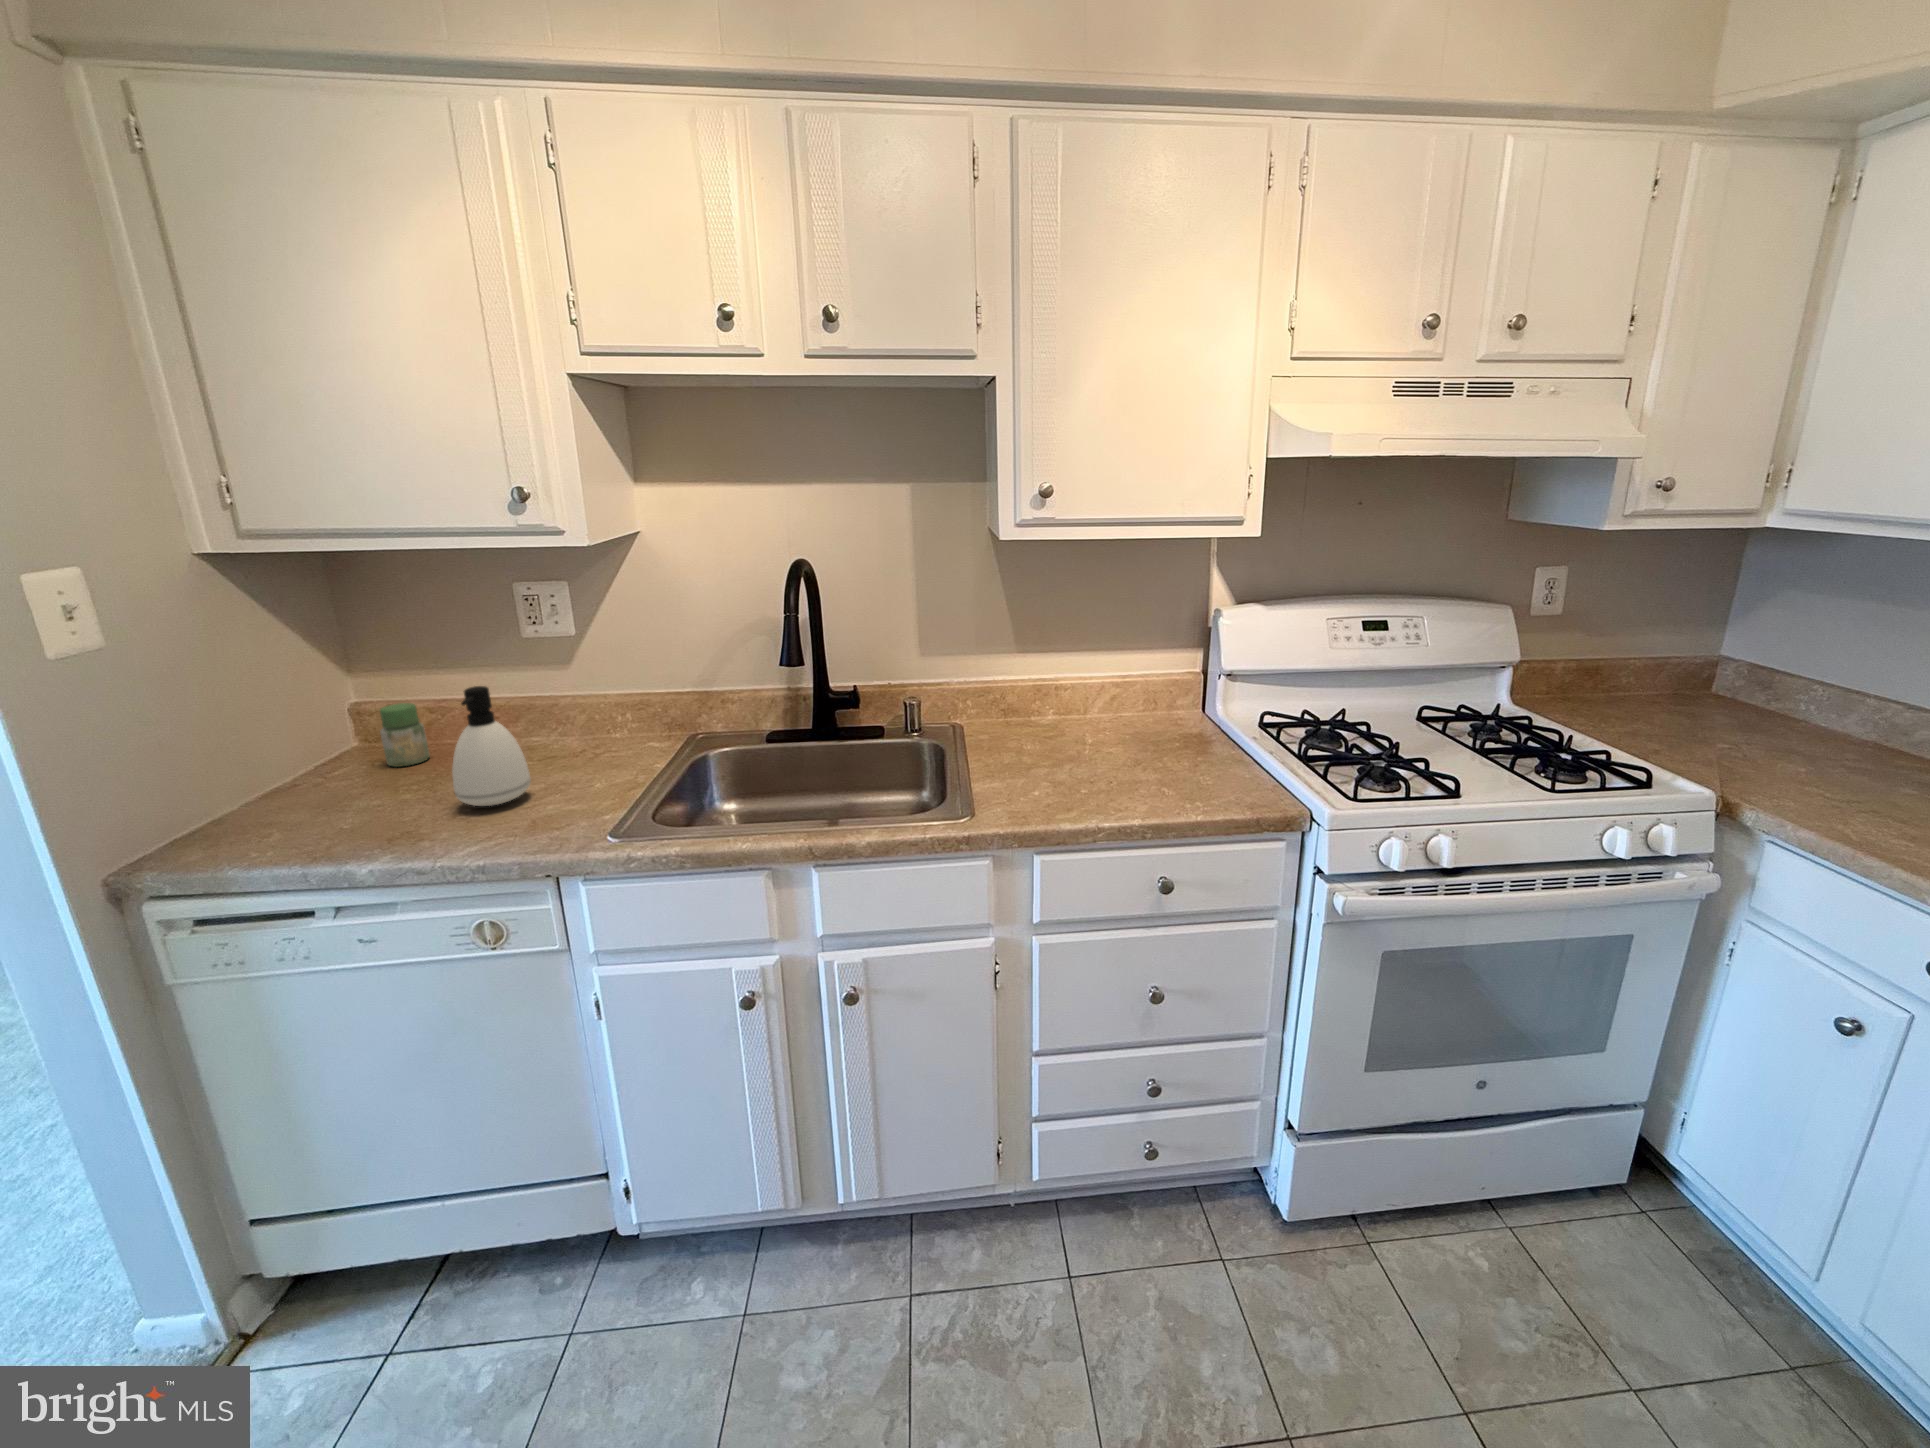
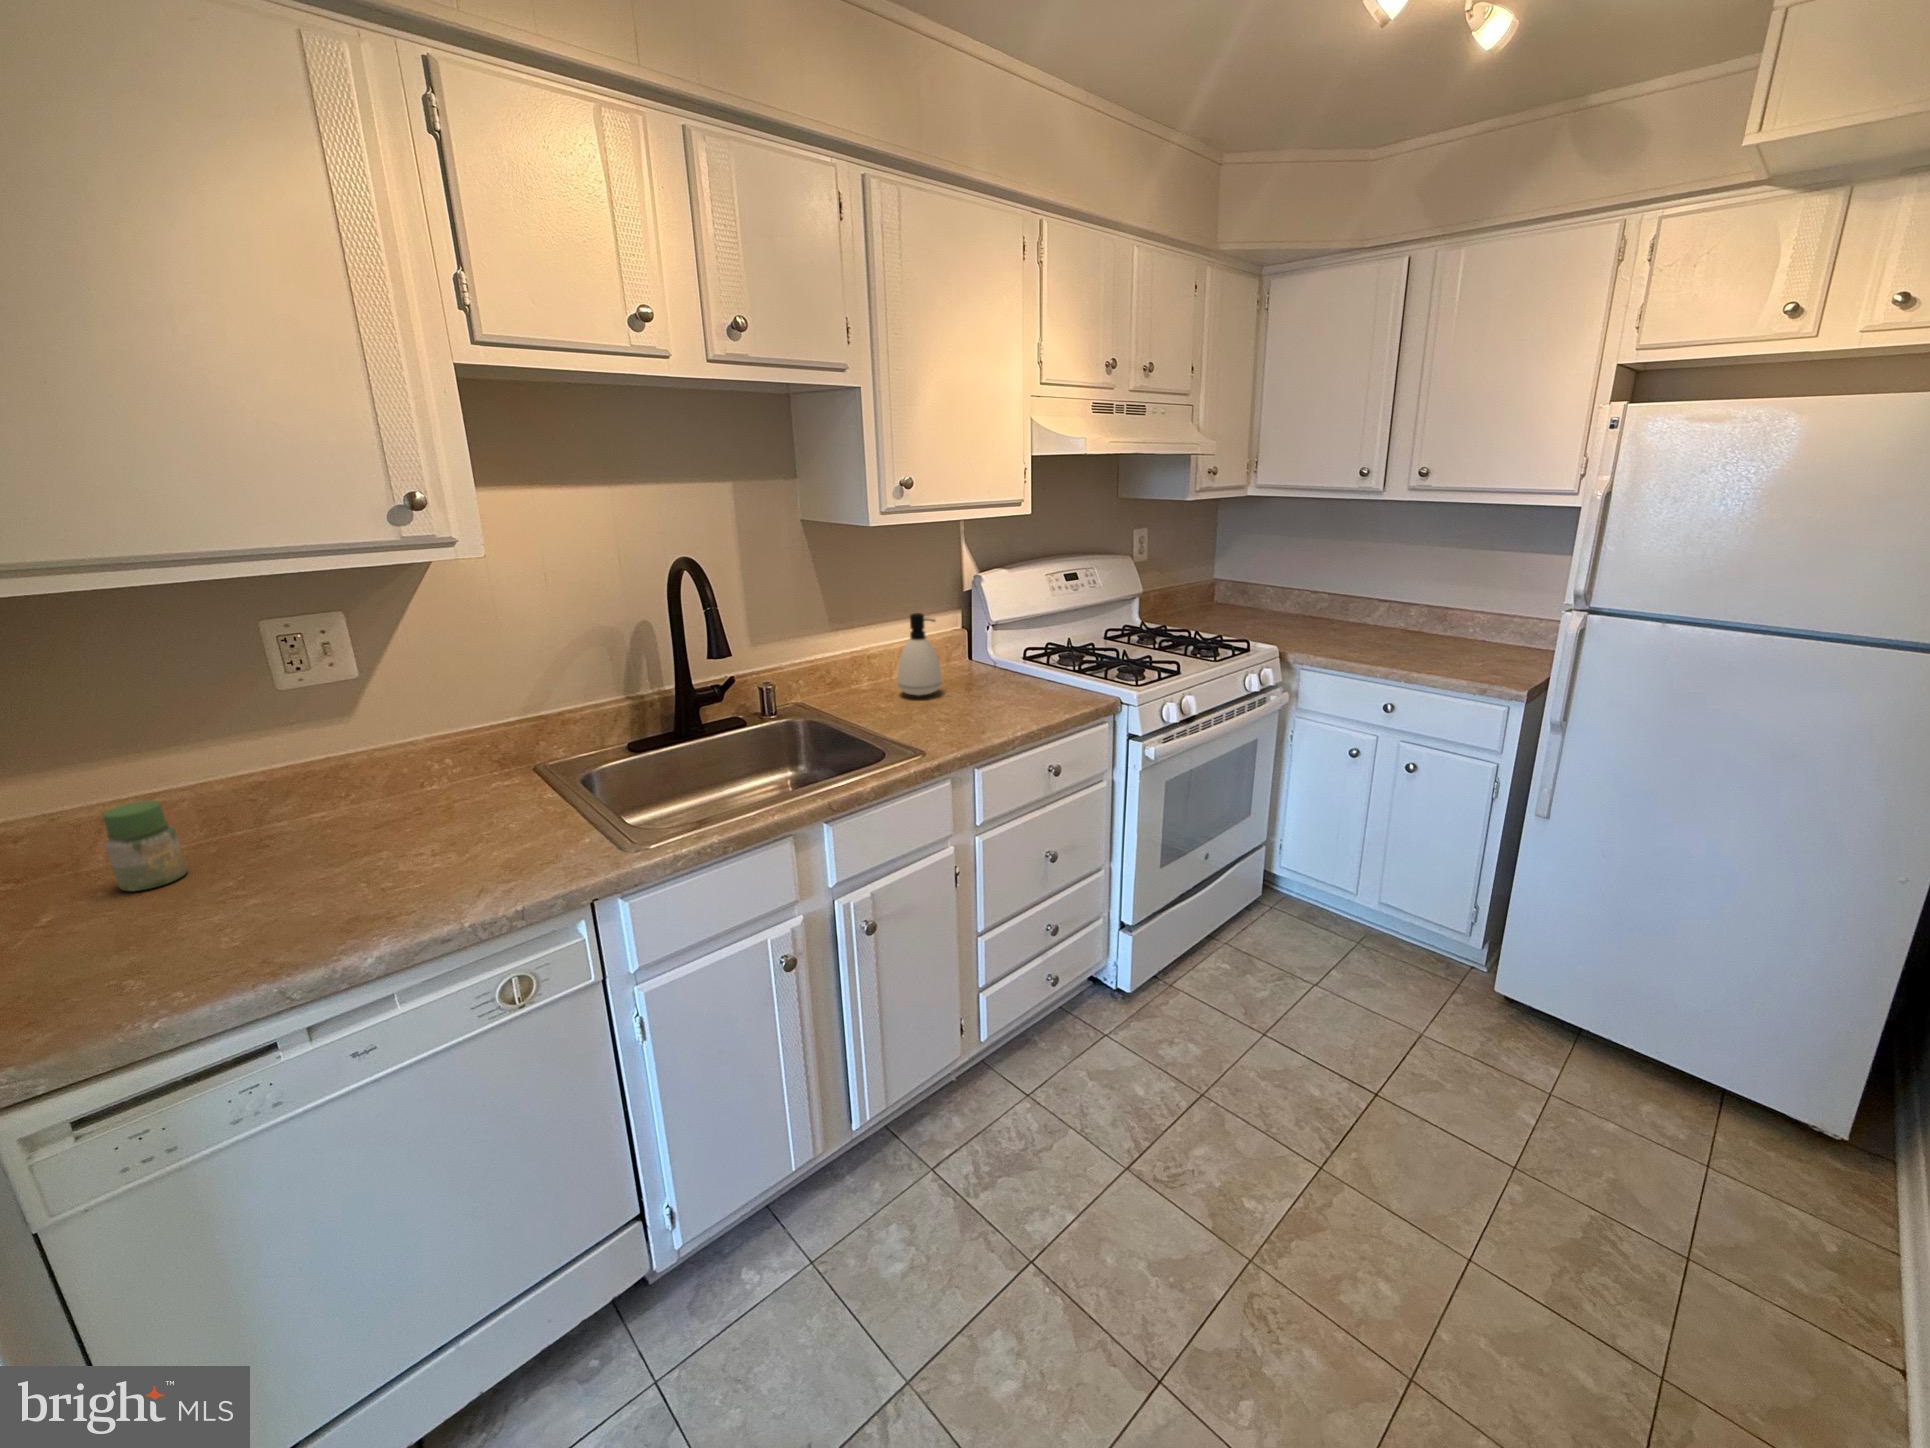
soap dispenser: present [452,686,531,806] -> present [897,613,942,695]

